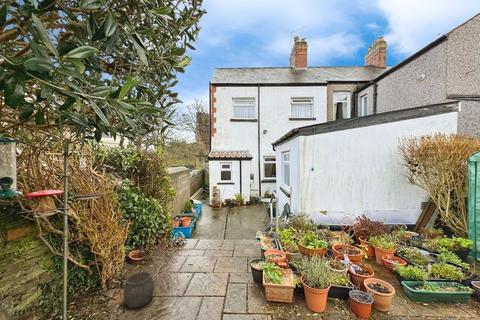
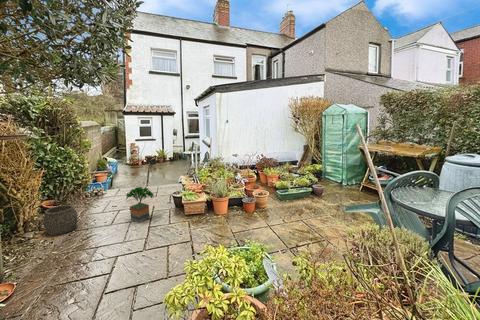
potted tree: none [201,256,231,304] -> present [126,187,154,223]

